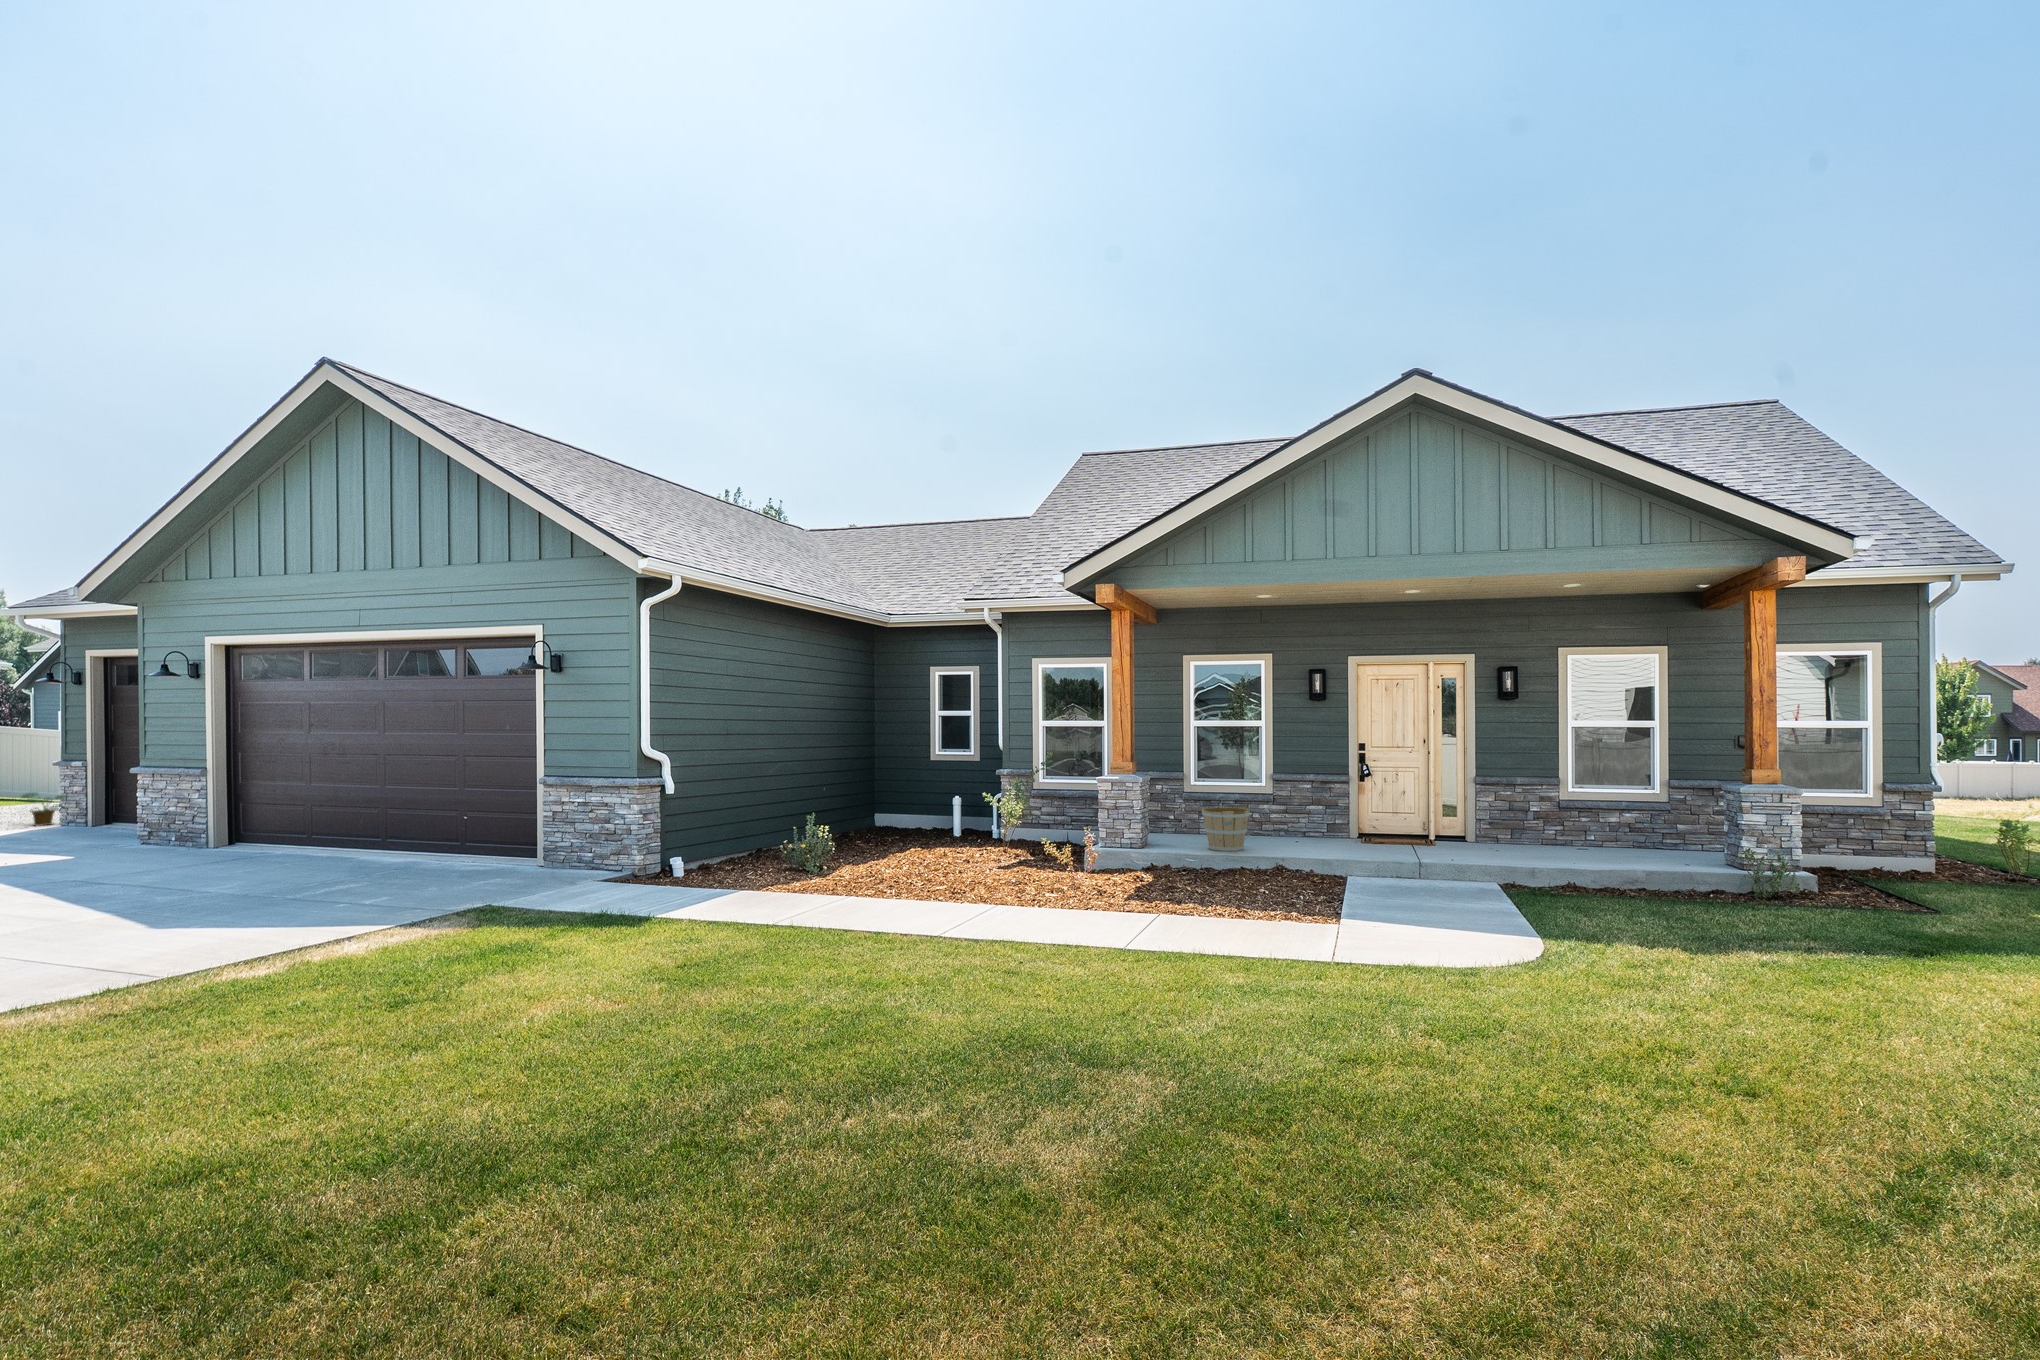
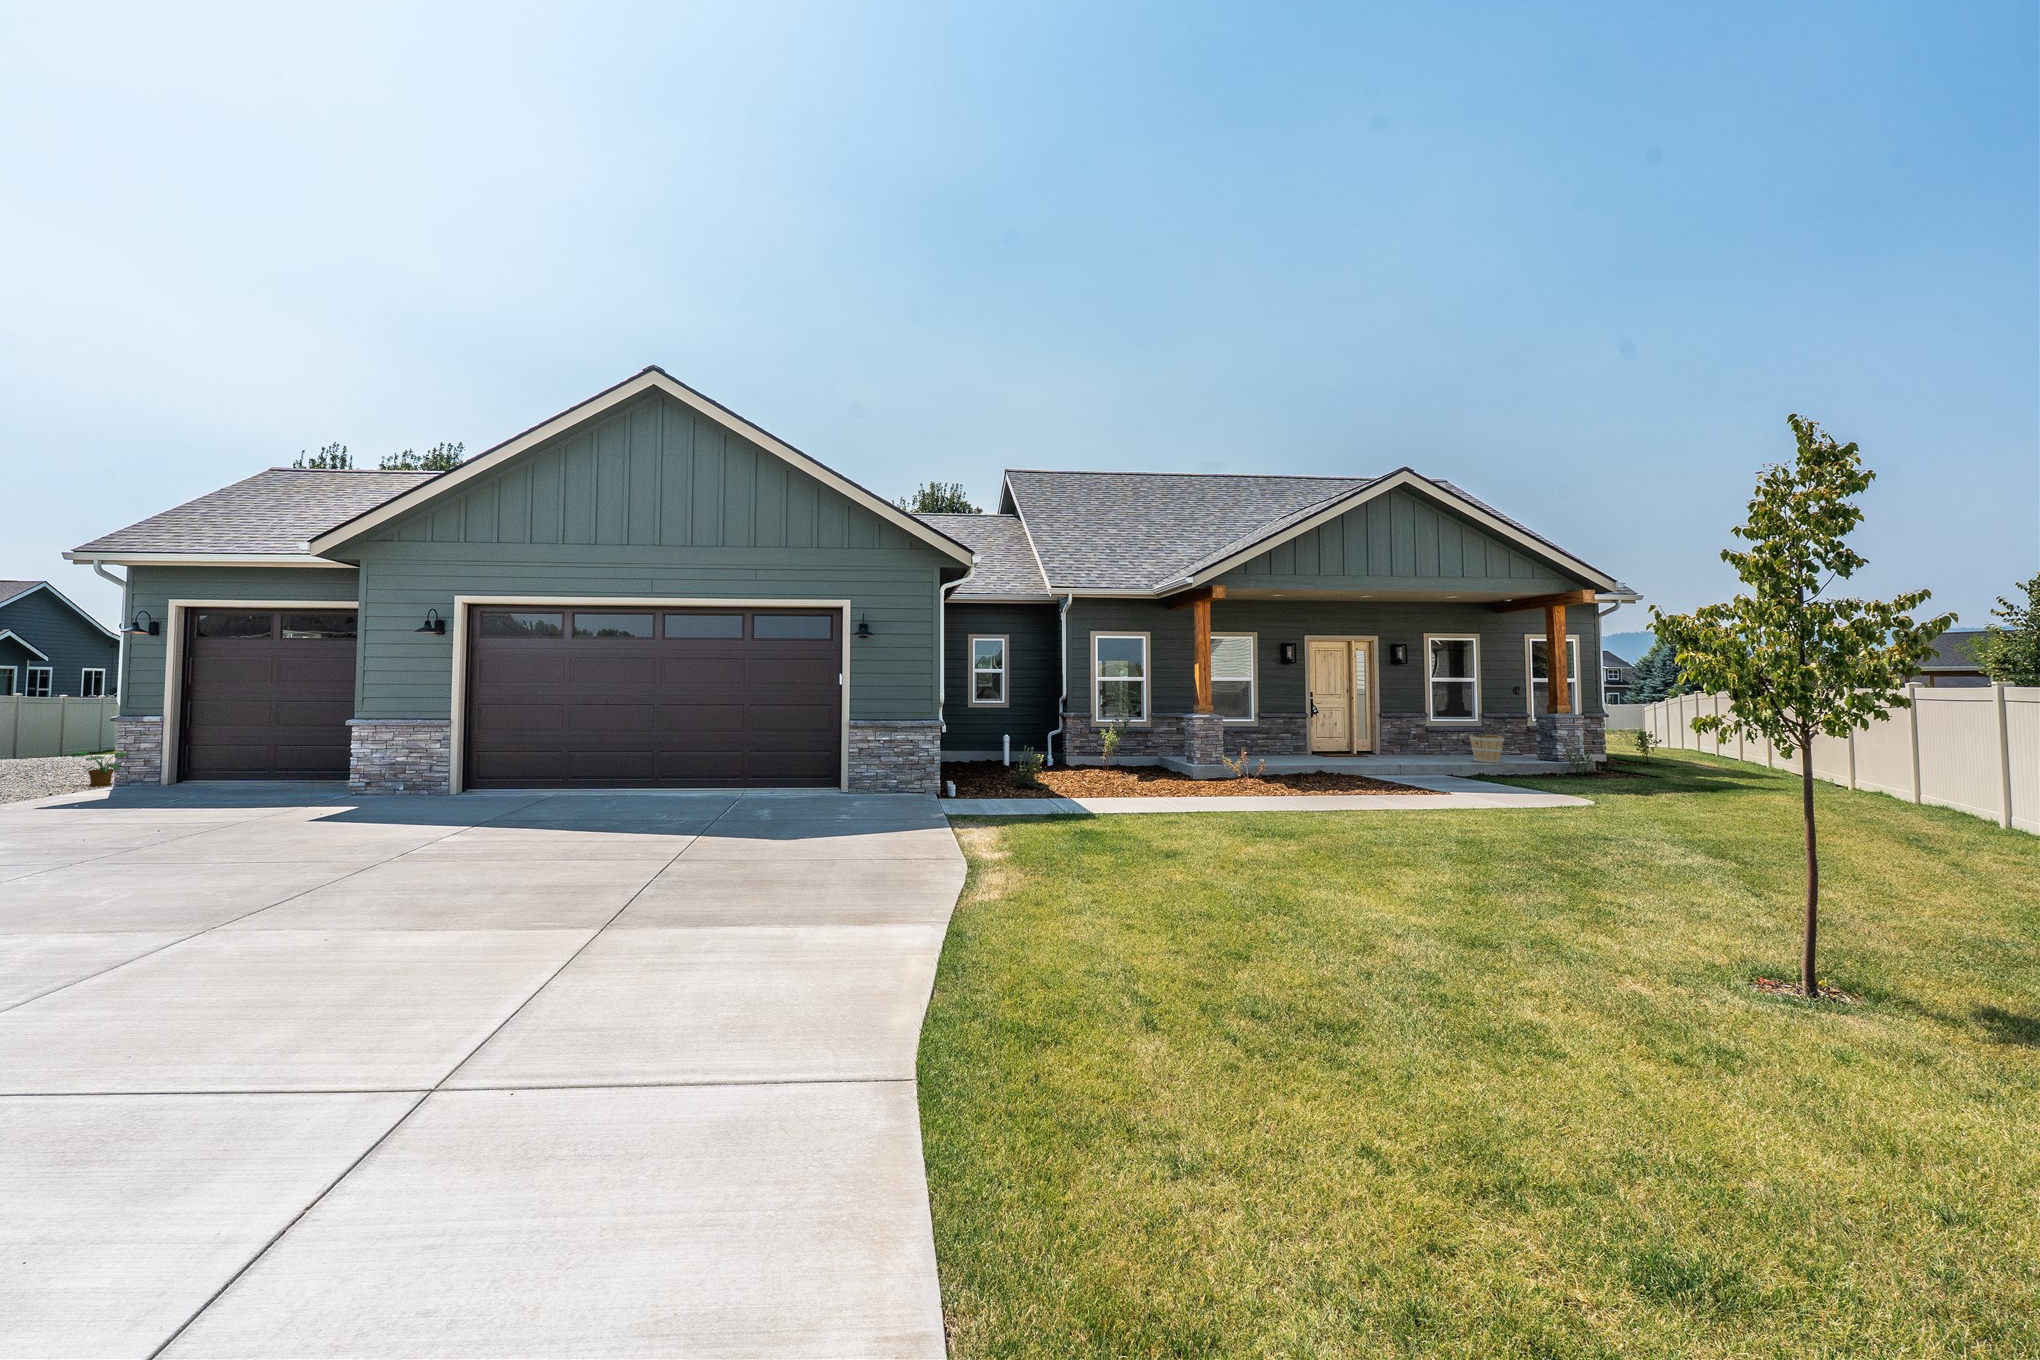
wooden bucket: present [1202,807,1250,852] -> present [1469,735,1505,763]

